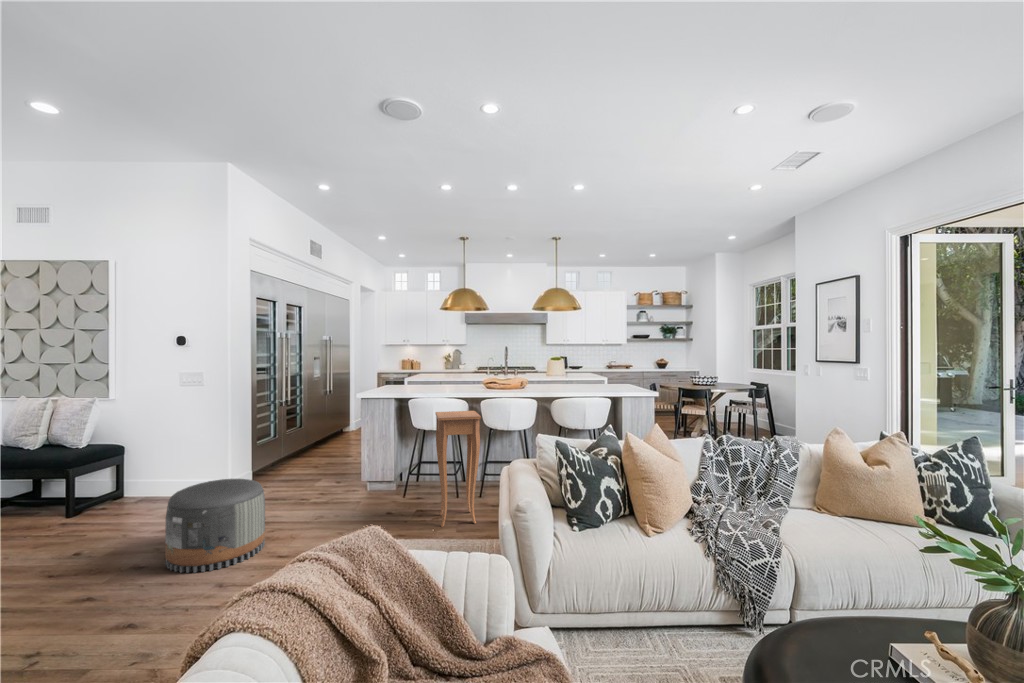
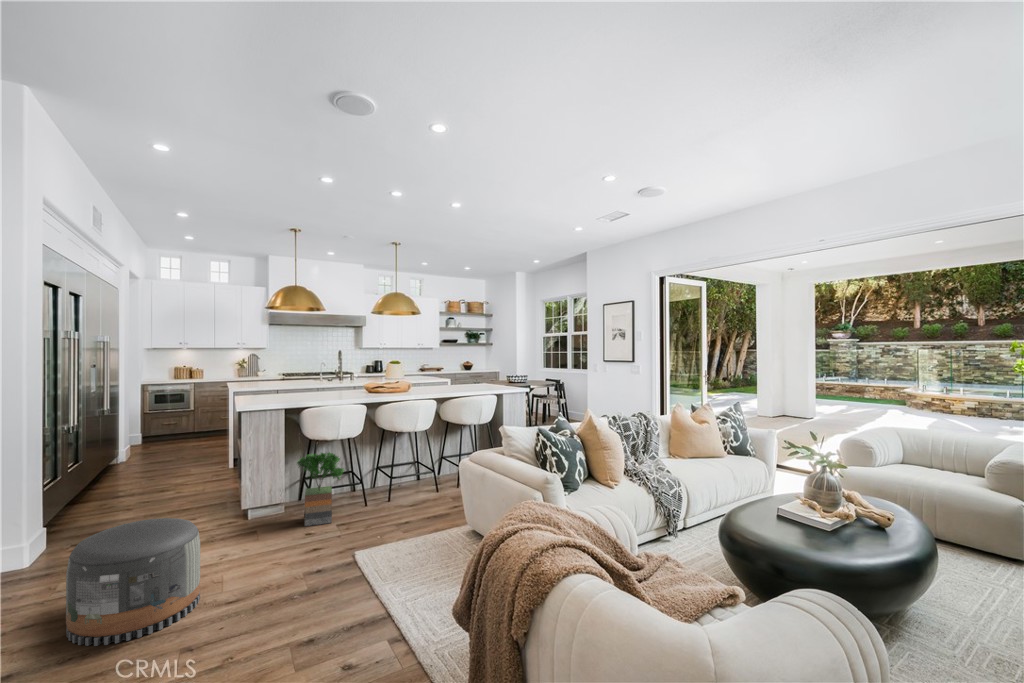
side table: present [435,411,481,527] -> none [359,415,416,531]
potted tree: none [390,440,432,509] -> present [297,452,344,526]

